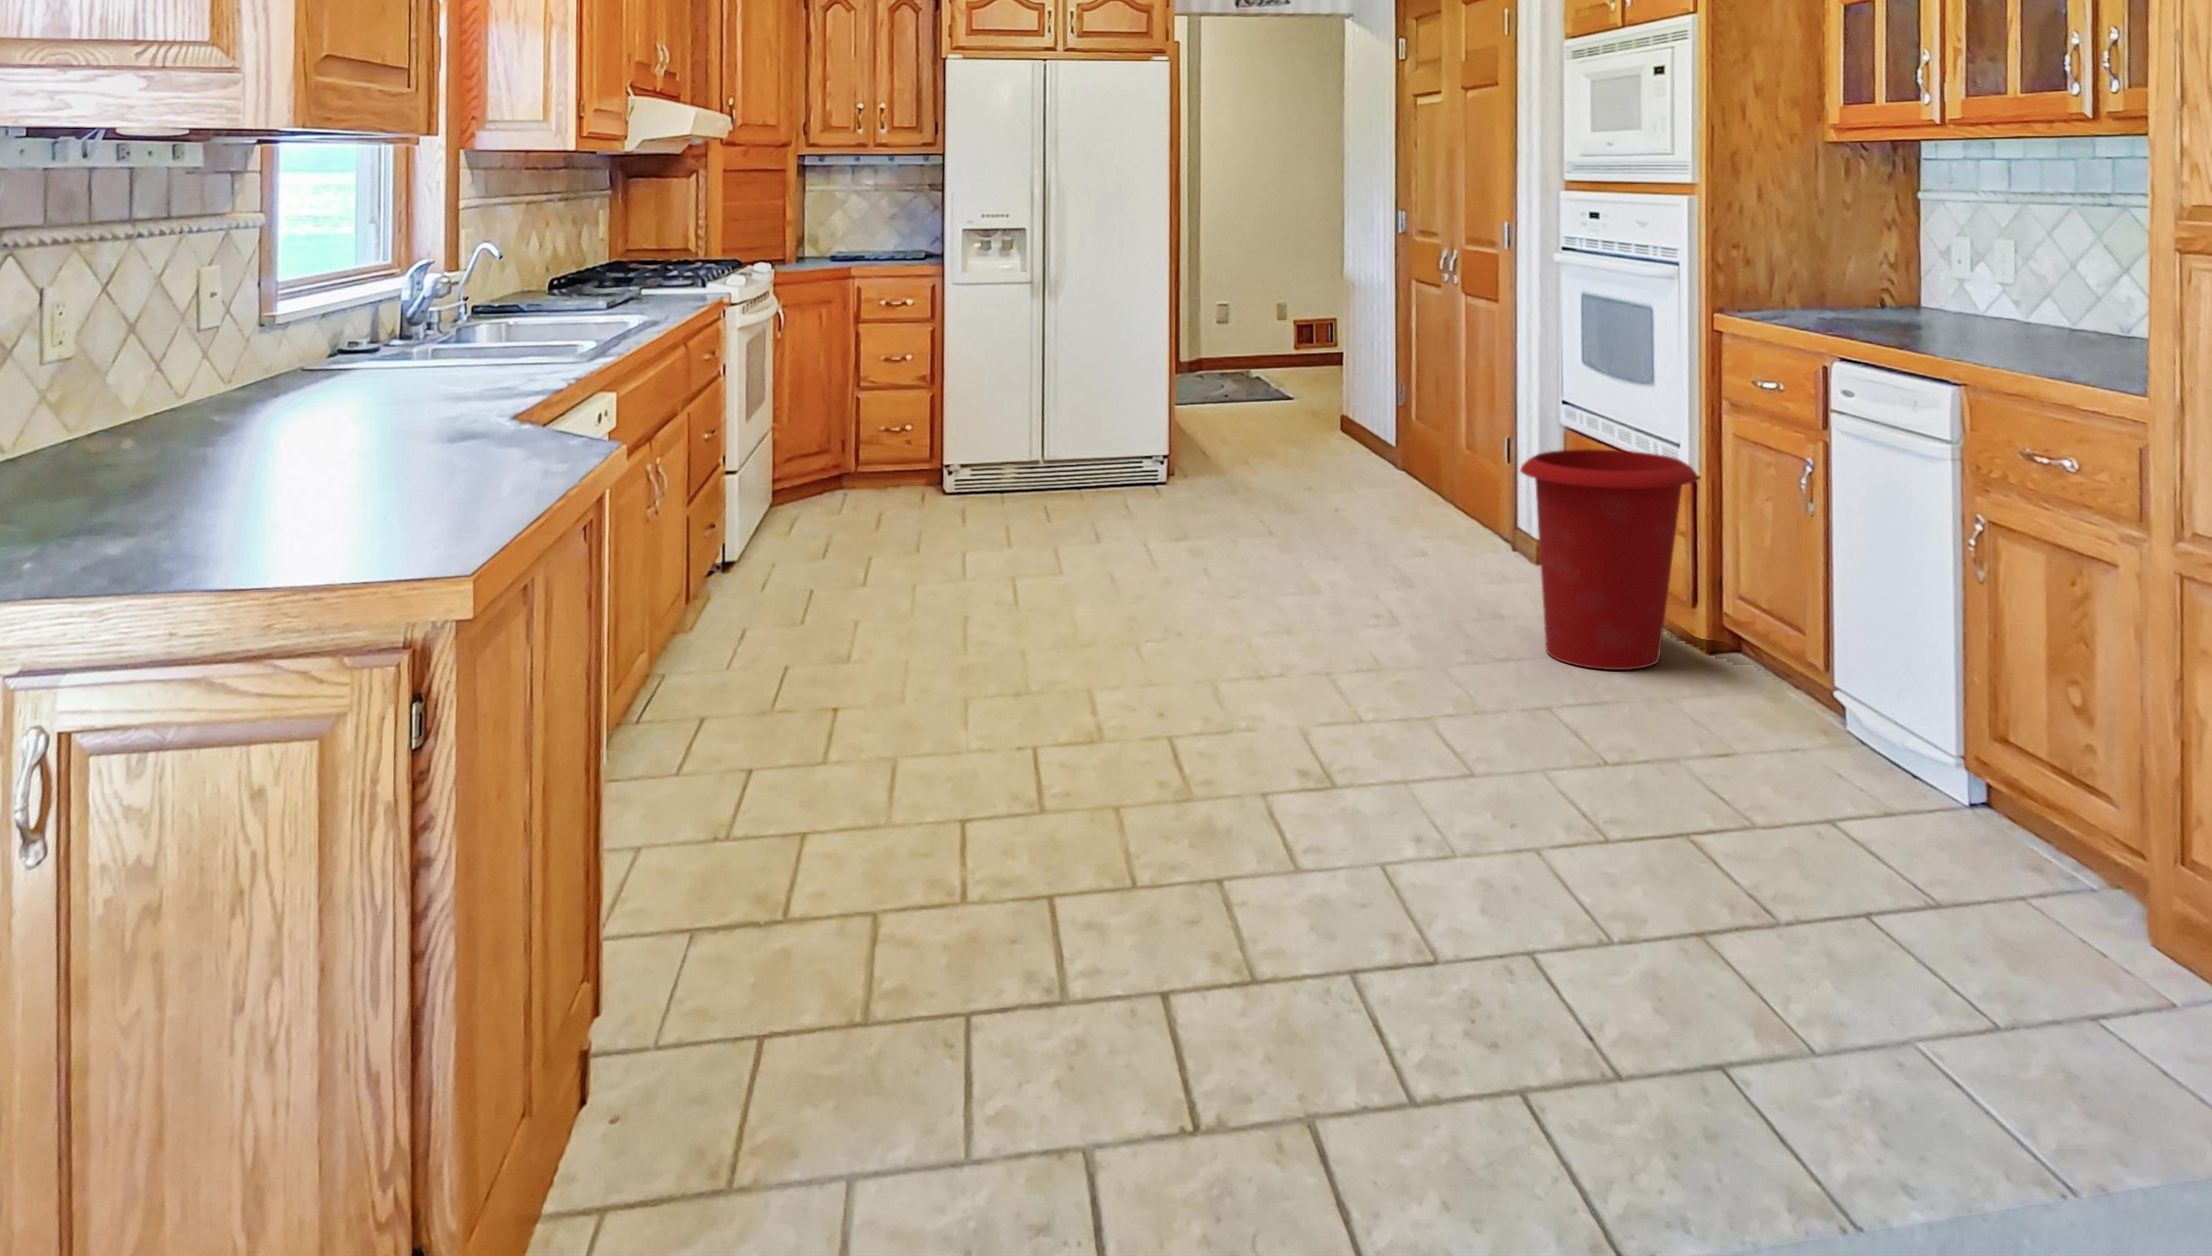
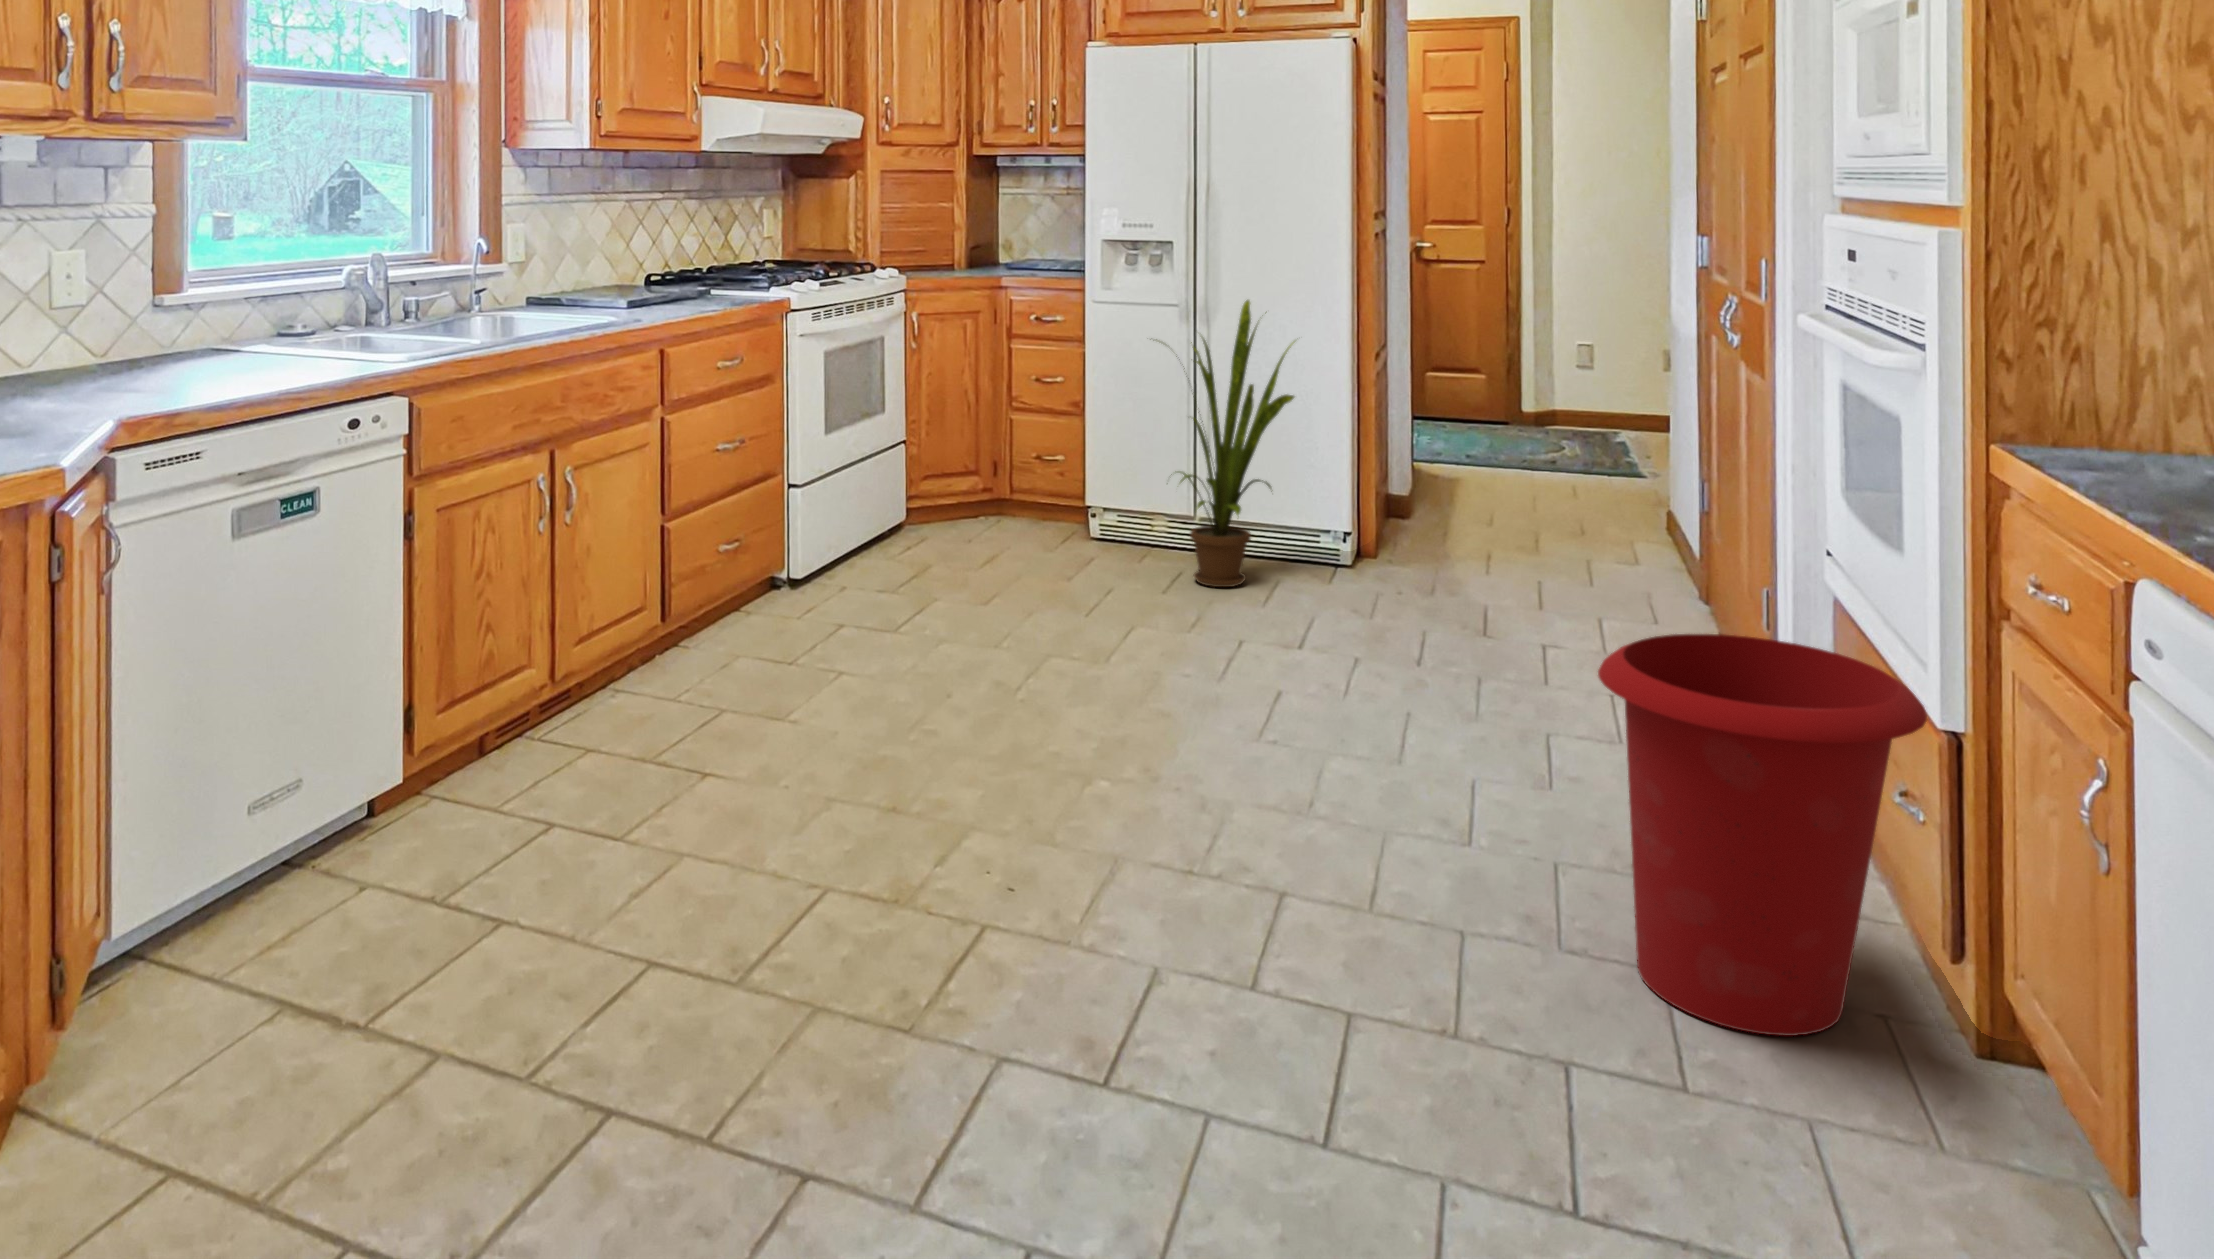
house plant: none [1022,272,1153,507] -> present [1156,300,1295,587]

